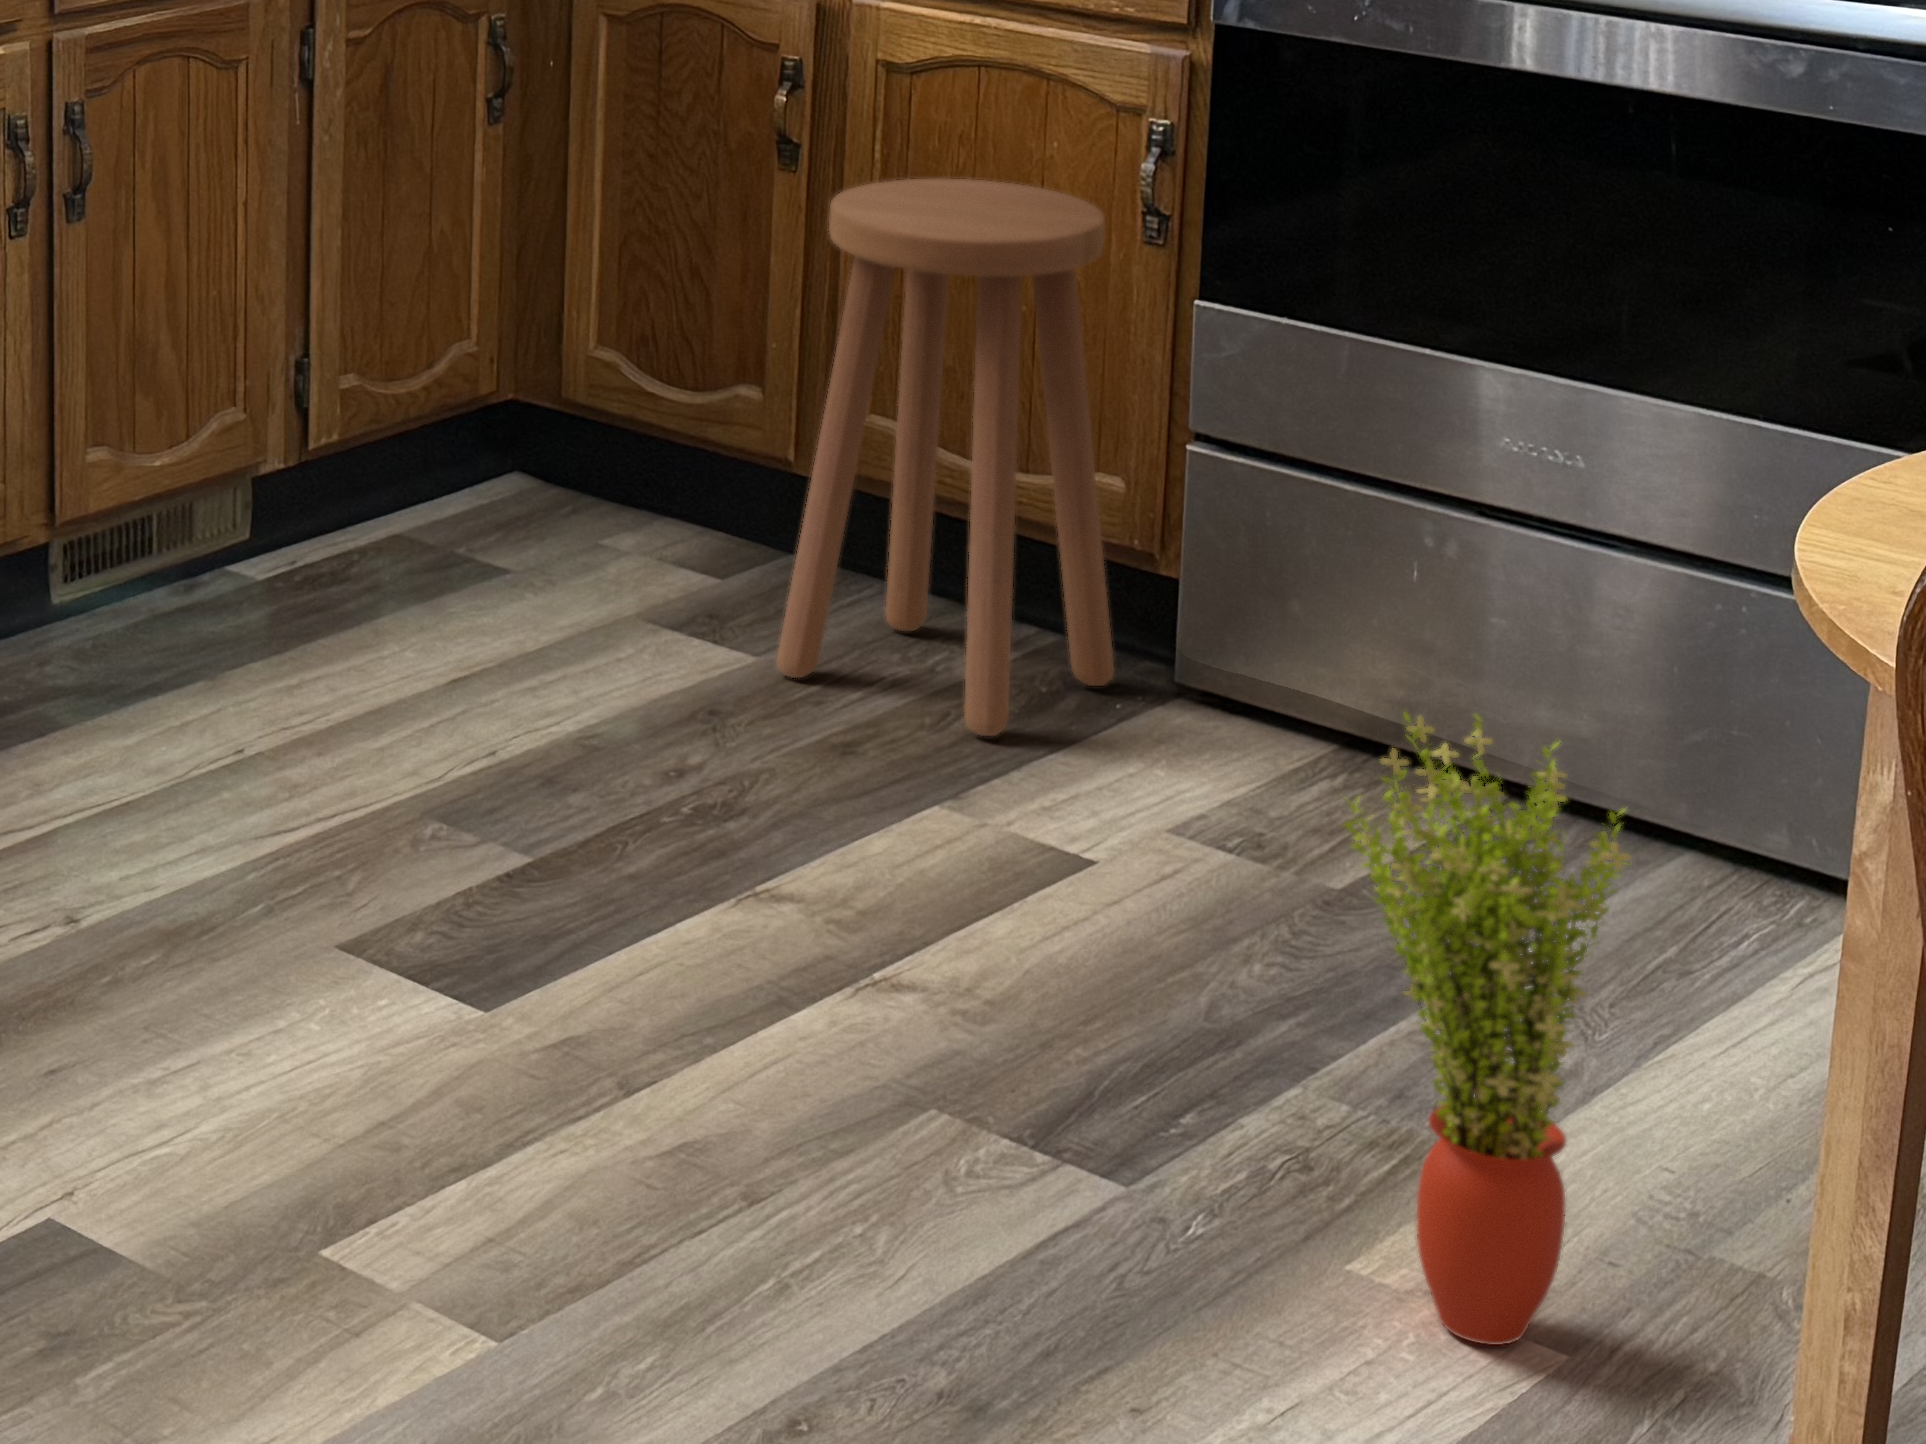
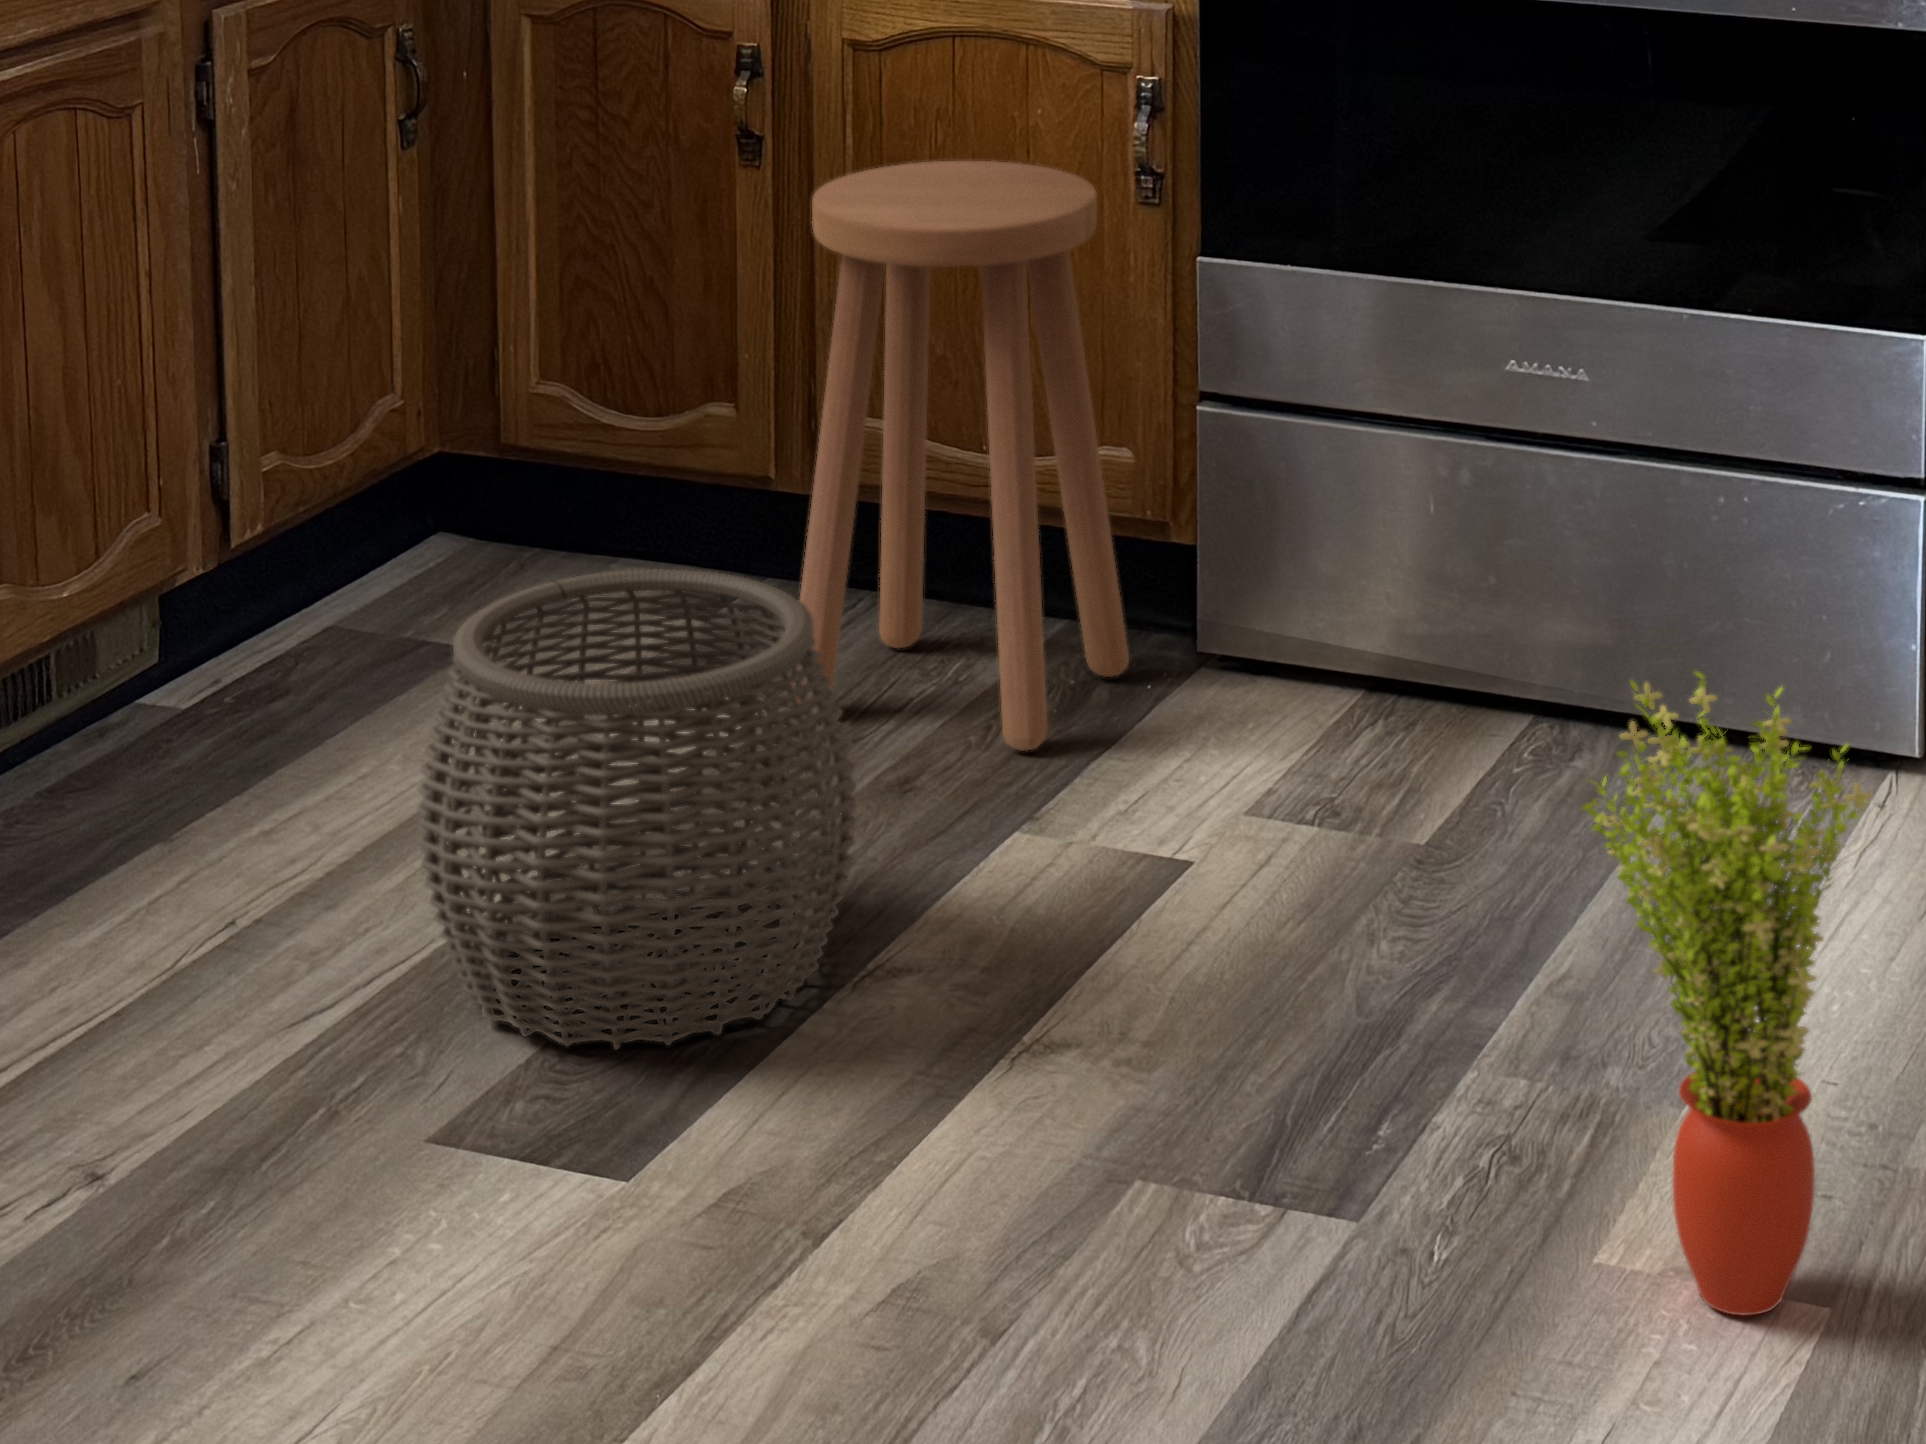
woven basket: none [375,502,766,919] -> present [417,569,857,1049]

